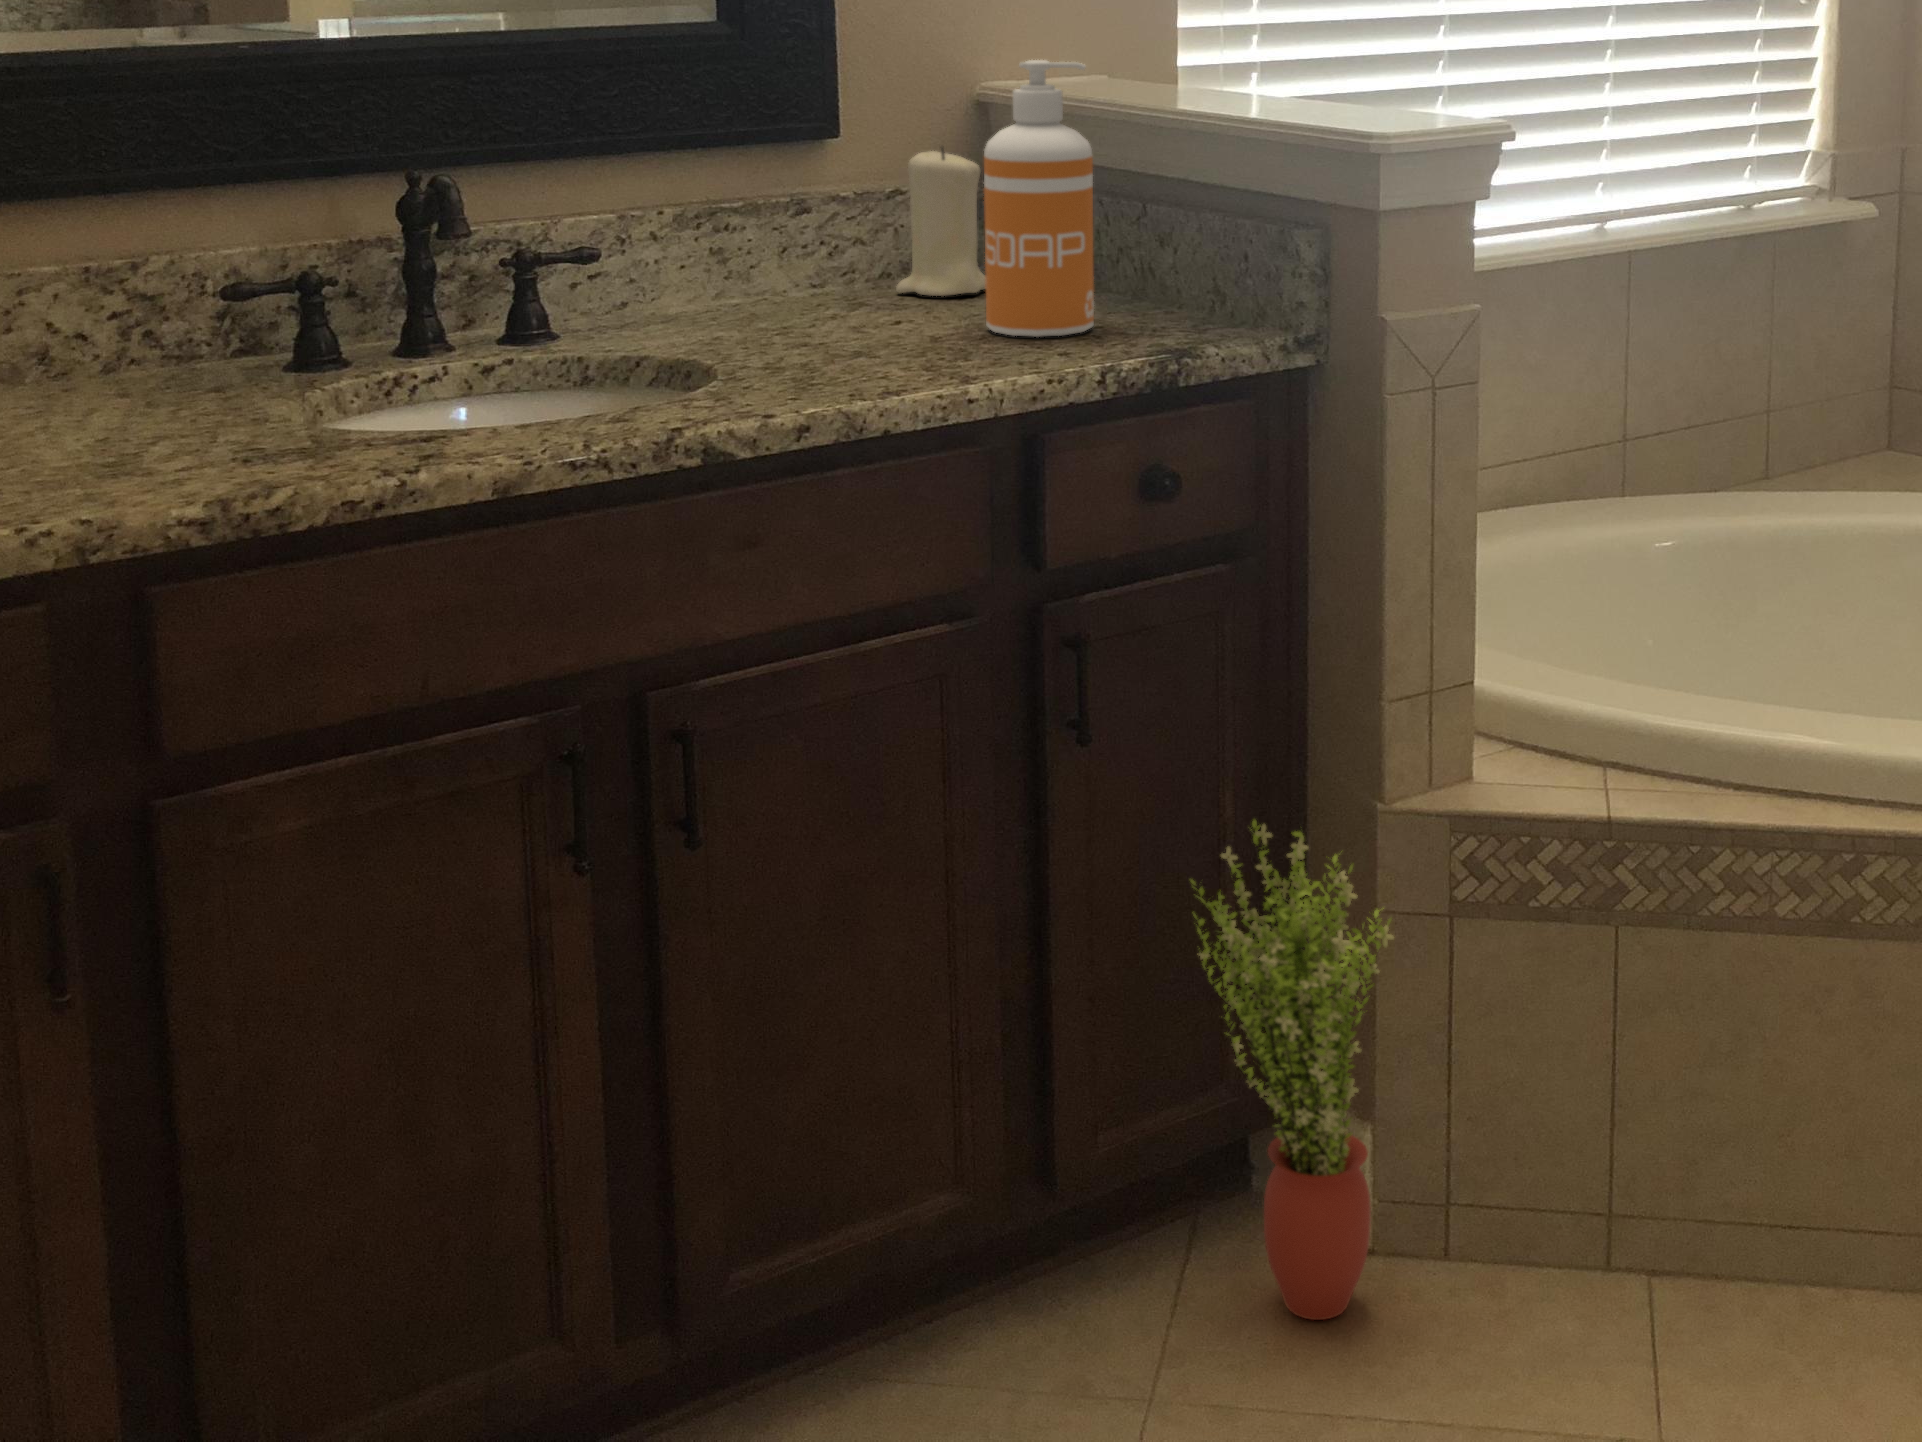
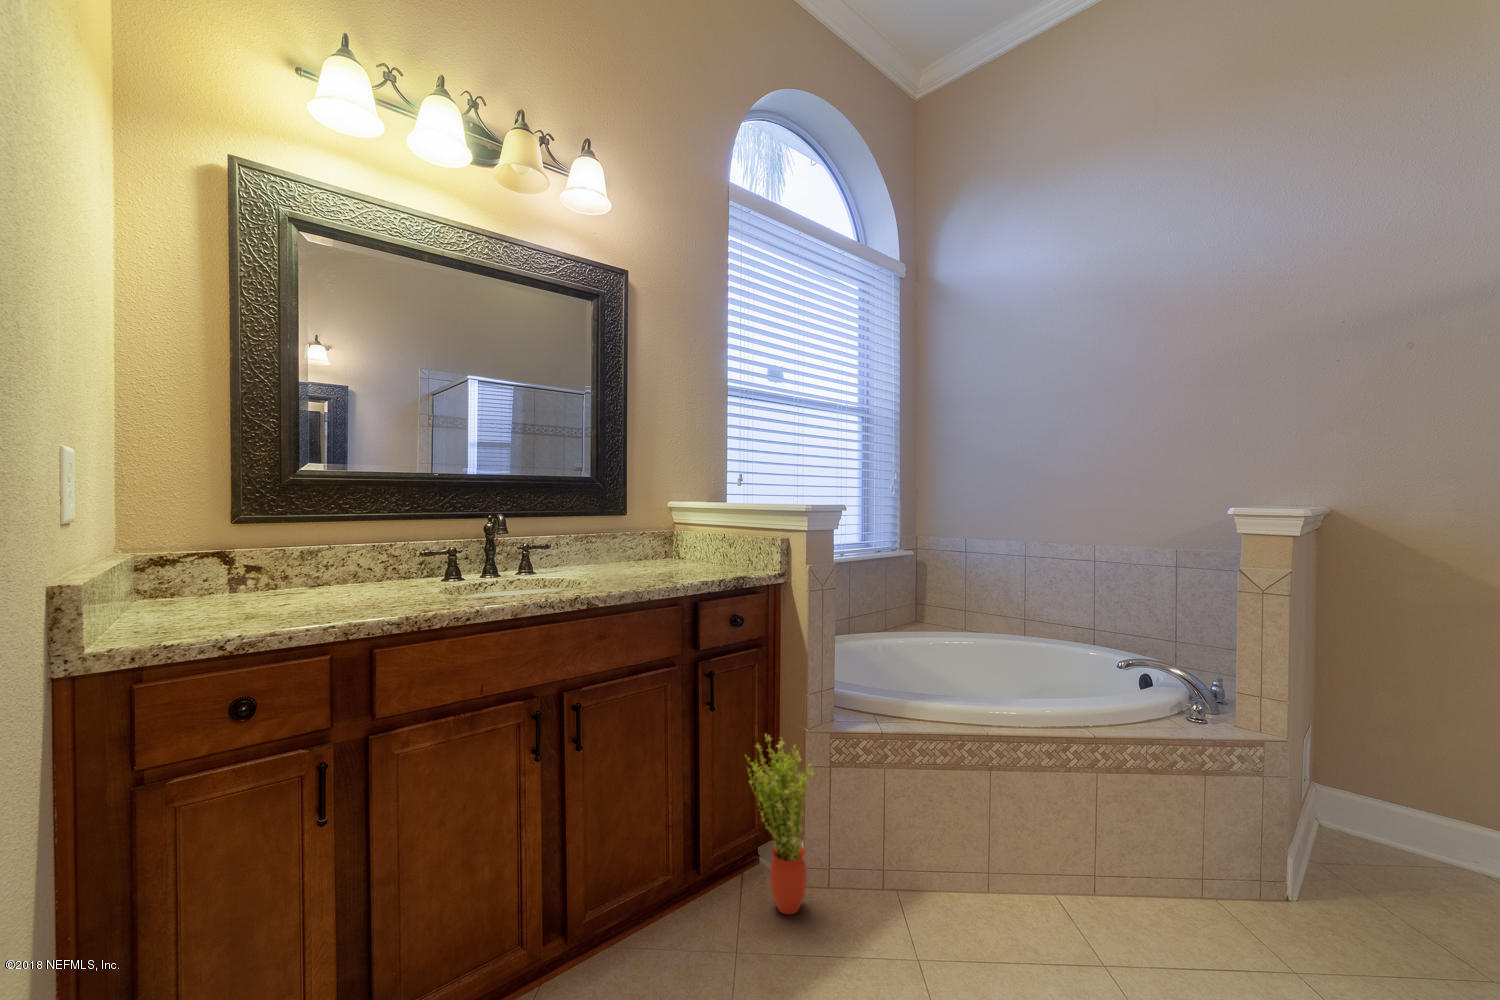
soap dispenser: present [984,60,1094,337] -> none [678,486,713,573]
candle: present [896,147,986,296] -> none [647,517,676,564]

